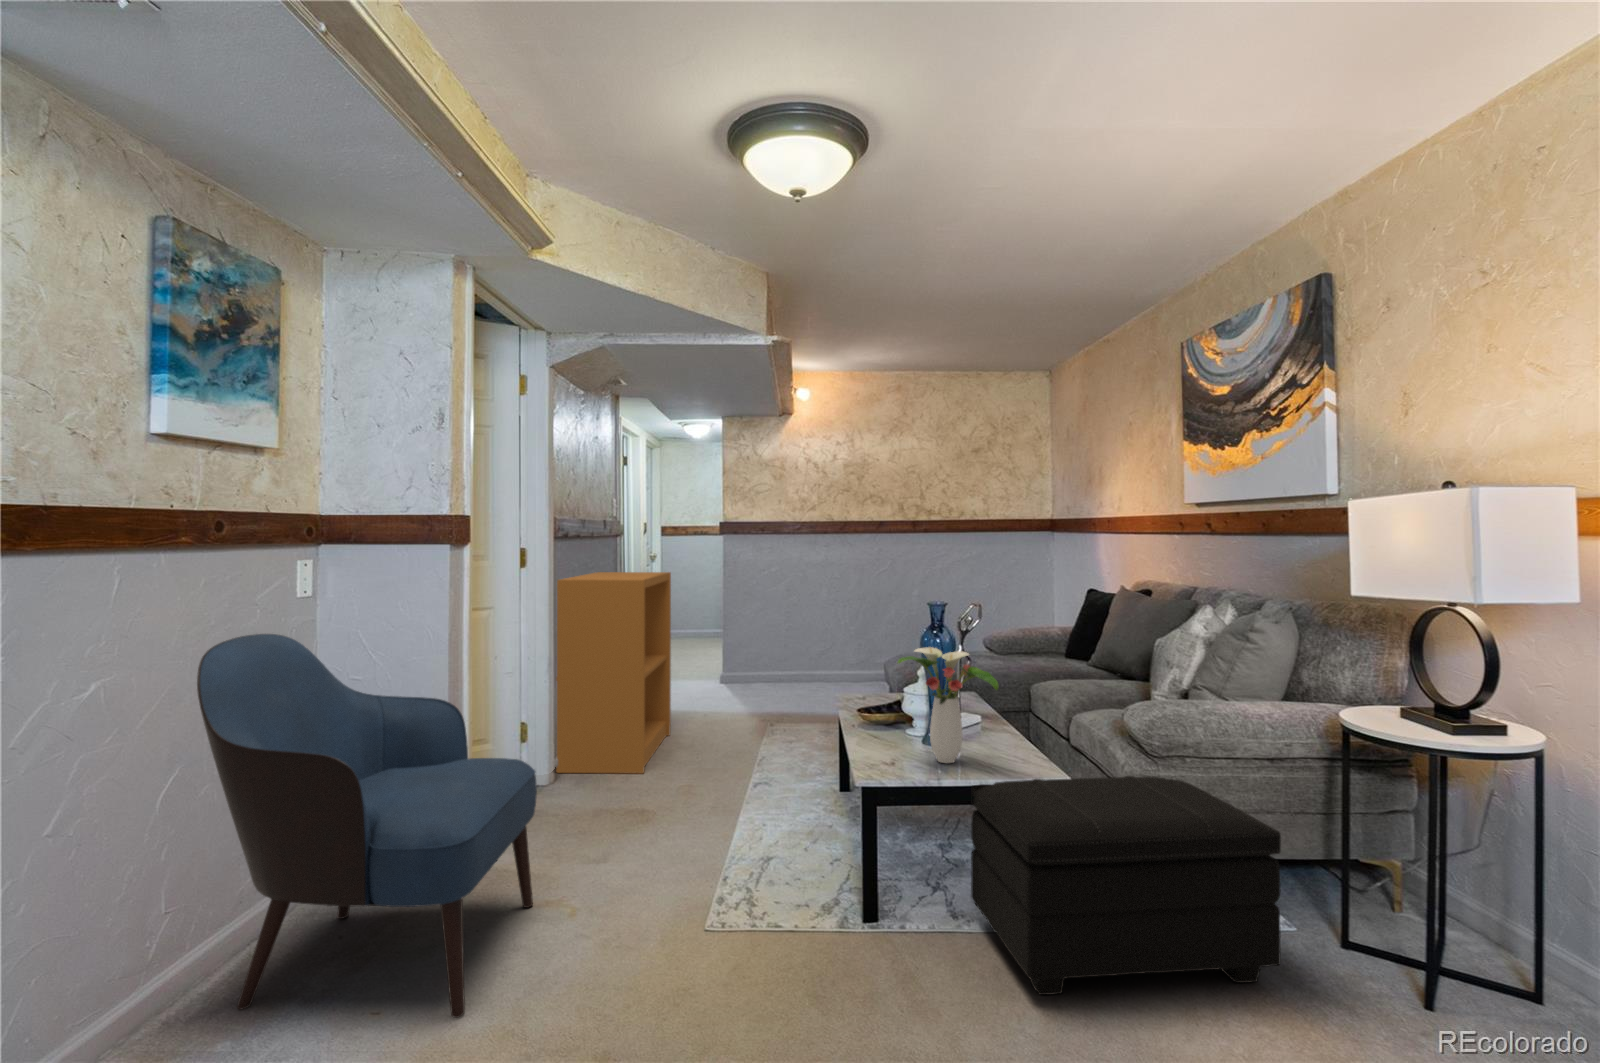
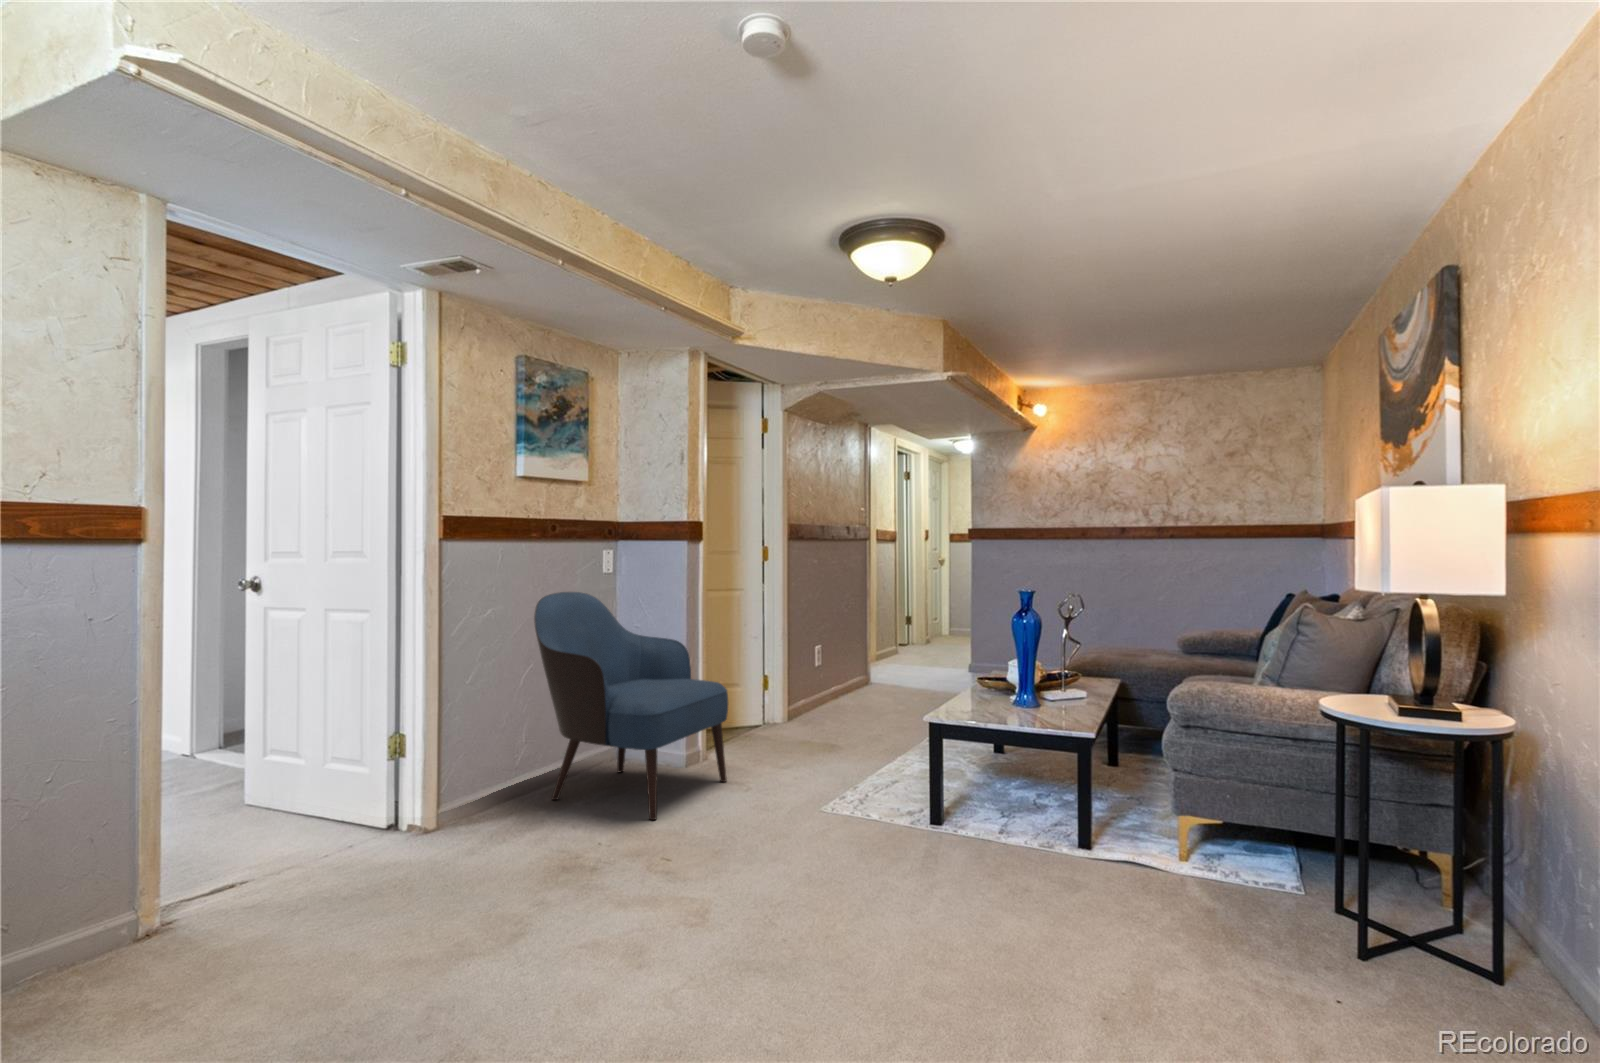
bookshelf: present [556,572,671,774] -> none [795,568,898,724]
flower arrangement: present [898,647,999,763] -> none [968,619,1042,711]
footstool: present [971,776,1281,995] -> none [1005,723,1230,896]

